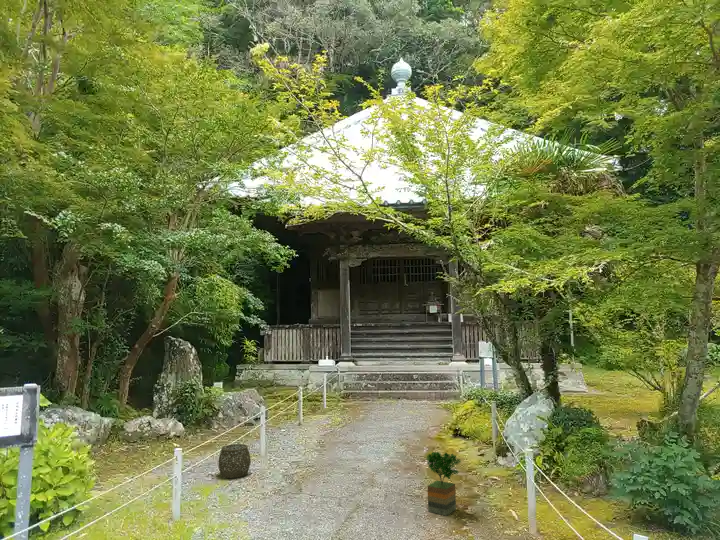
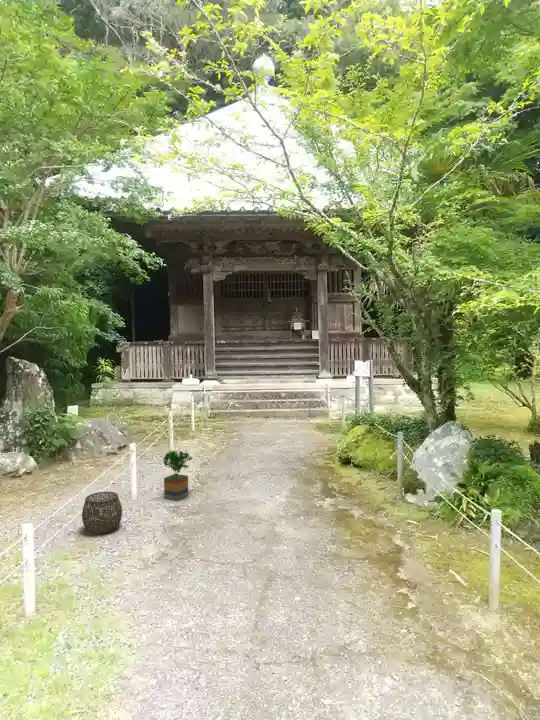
potted tree: present [427,452,461,516] -> present [163,451,192,501]

